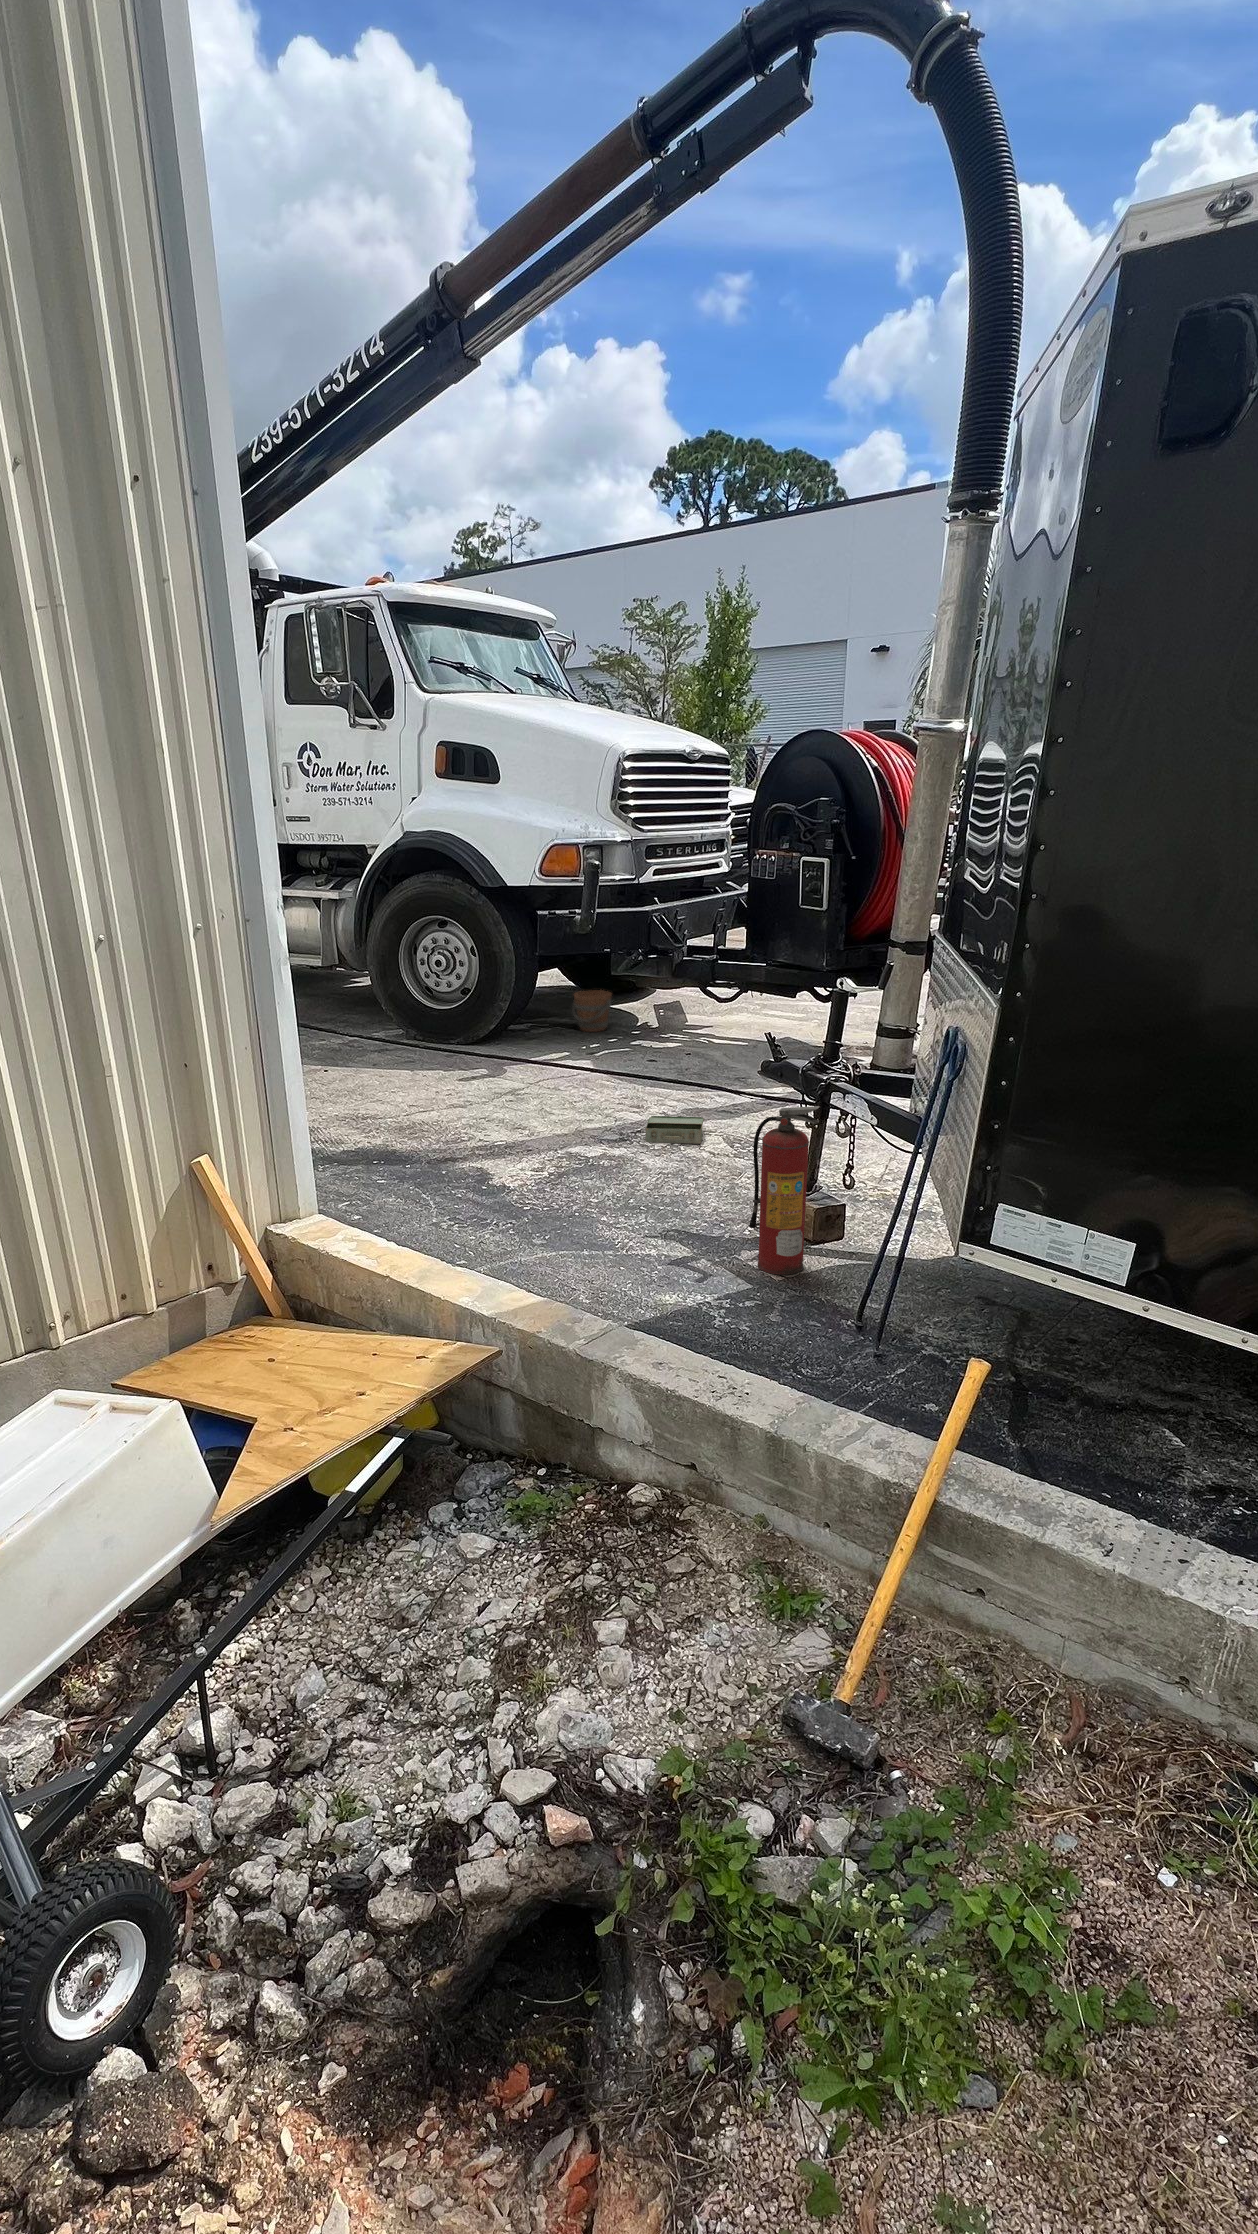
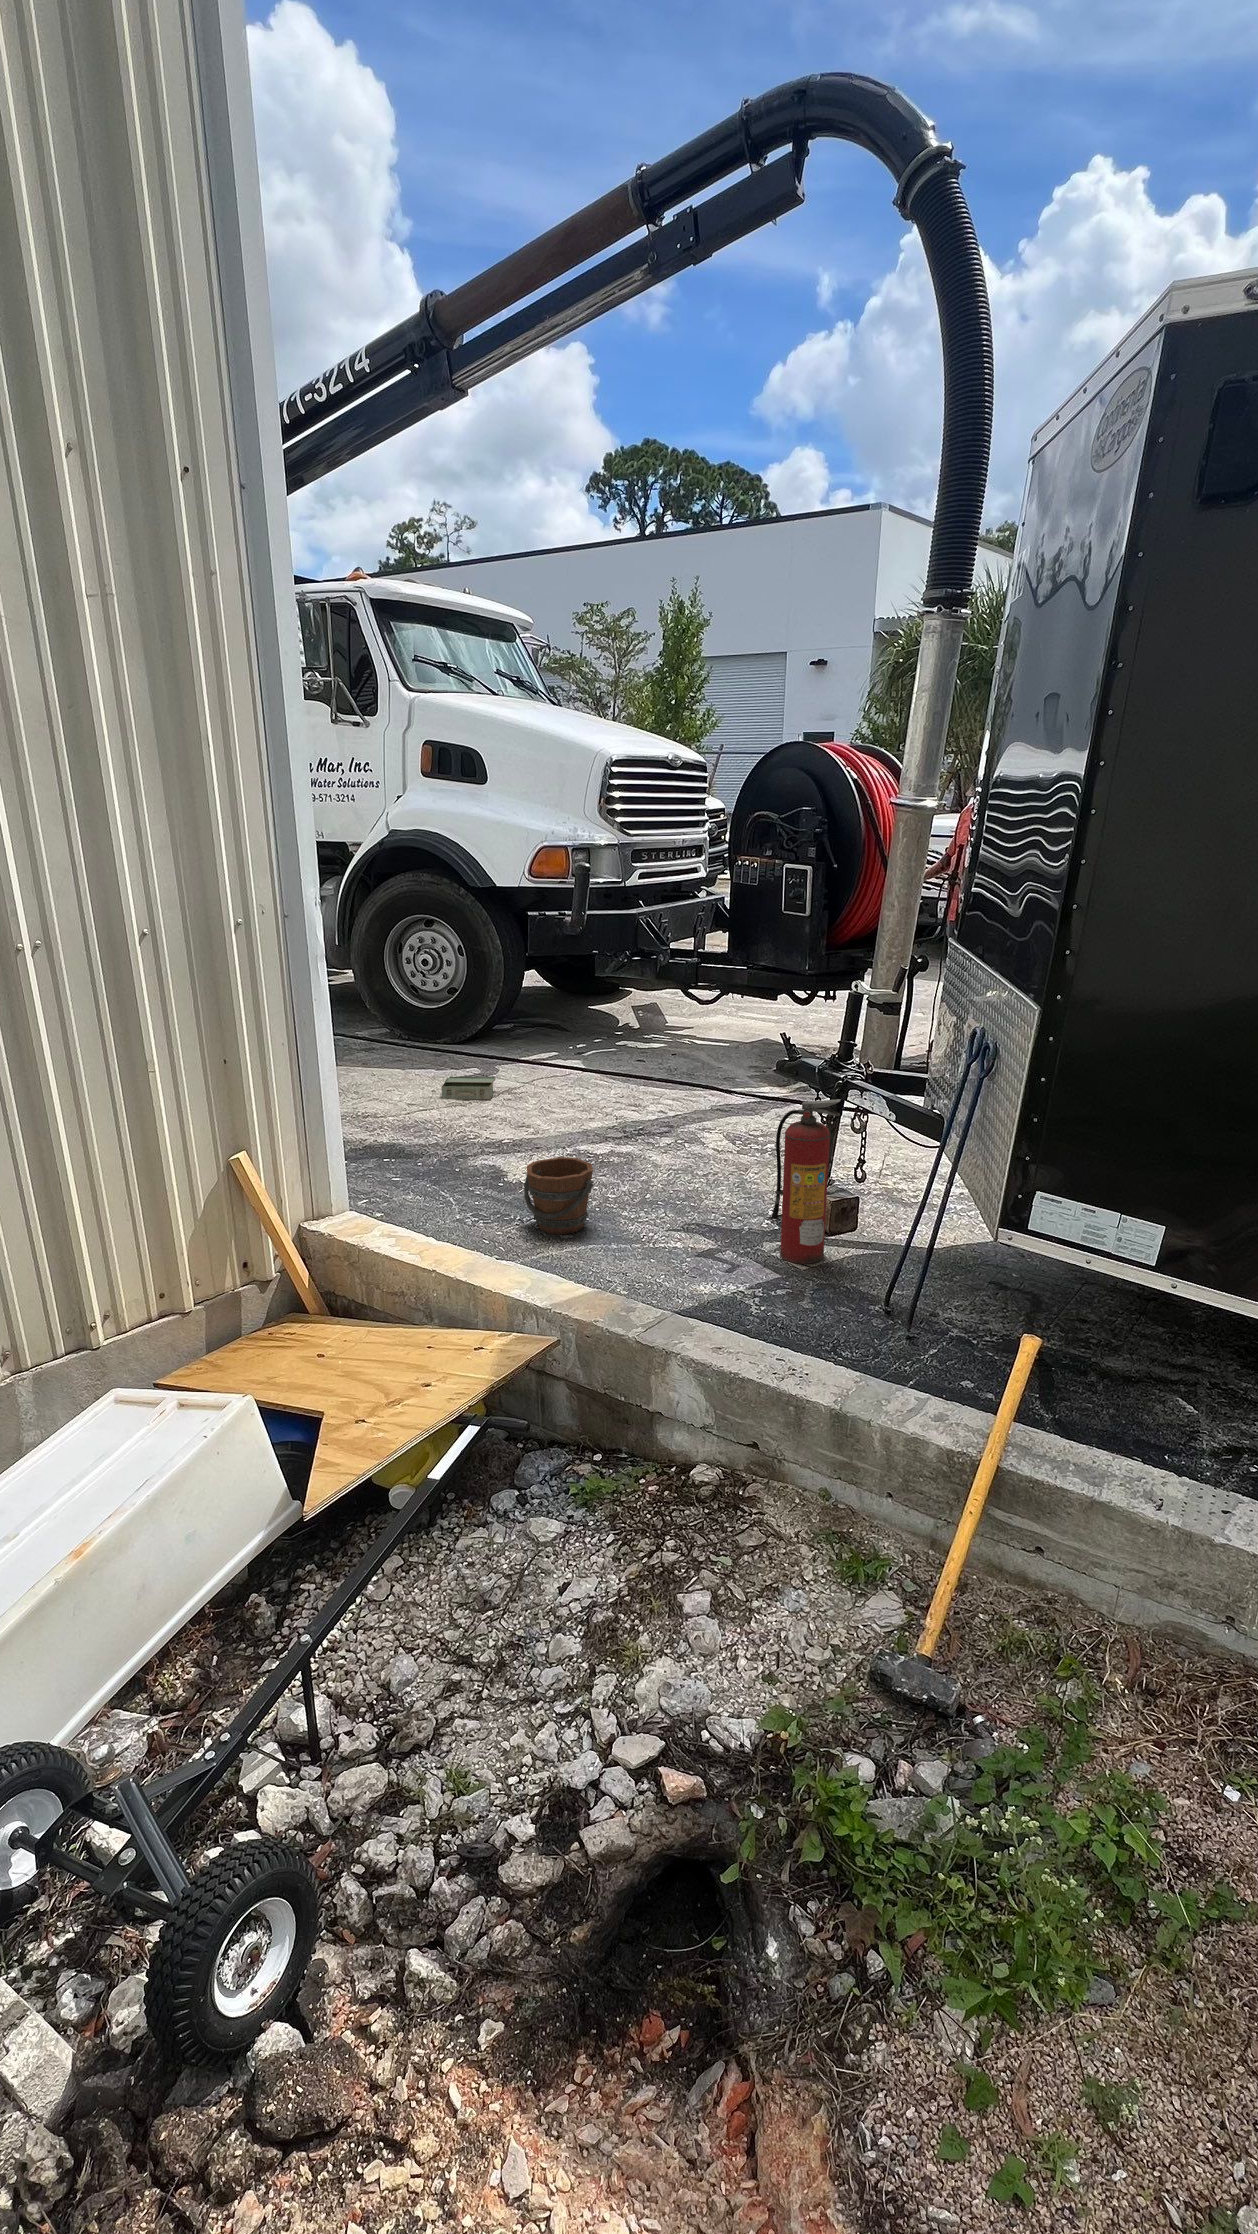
bucket: present [572,990,611,1032] -> present [524,1157,593,1234]
toolbox: present [645,1116,704,1144] -> present [441,1077,496,1099]

